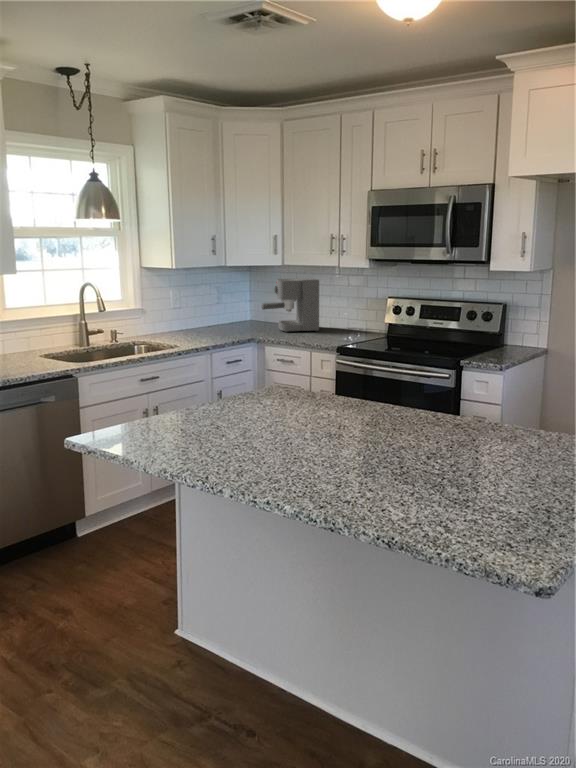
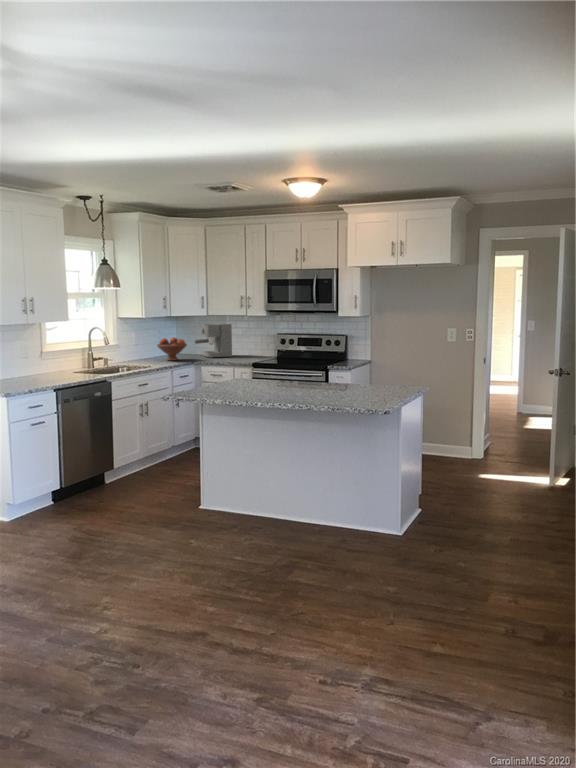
fruit bowl: none [198,299,245,336] -> present [157,338,187,361]

